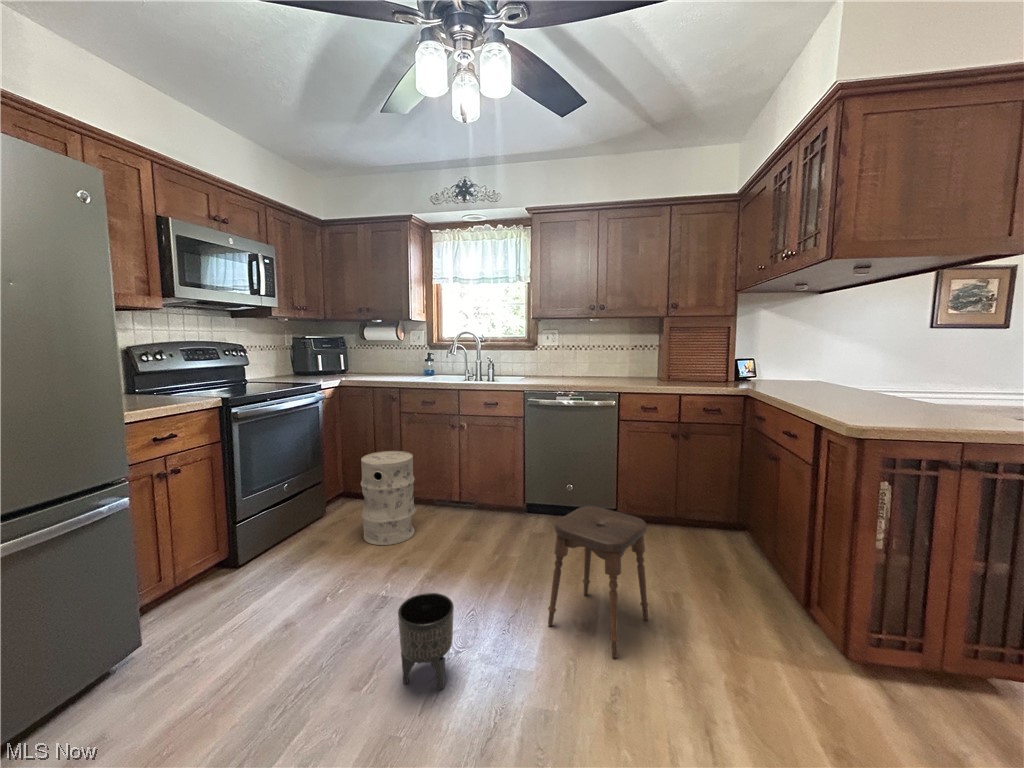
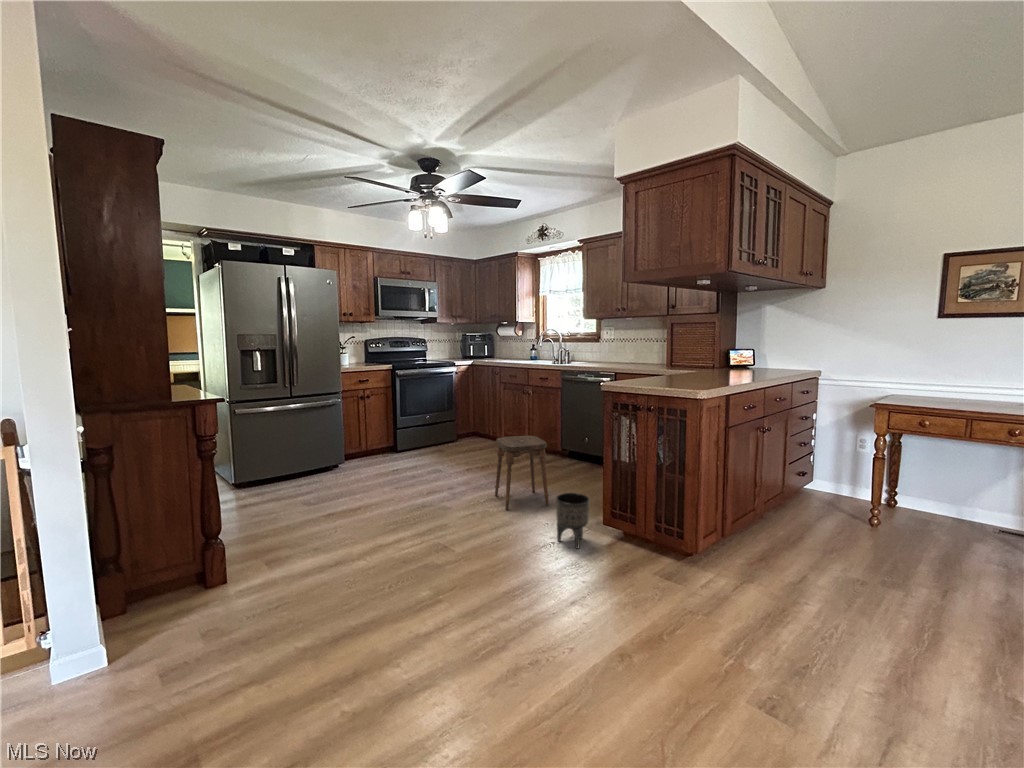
trash can: present [361,451,416,545] -> none [458,405,490,458]
planter: present [398,593,454,690] -> present [556,493,590,549]

